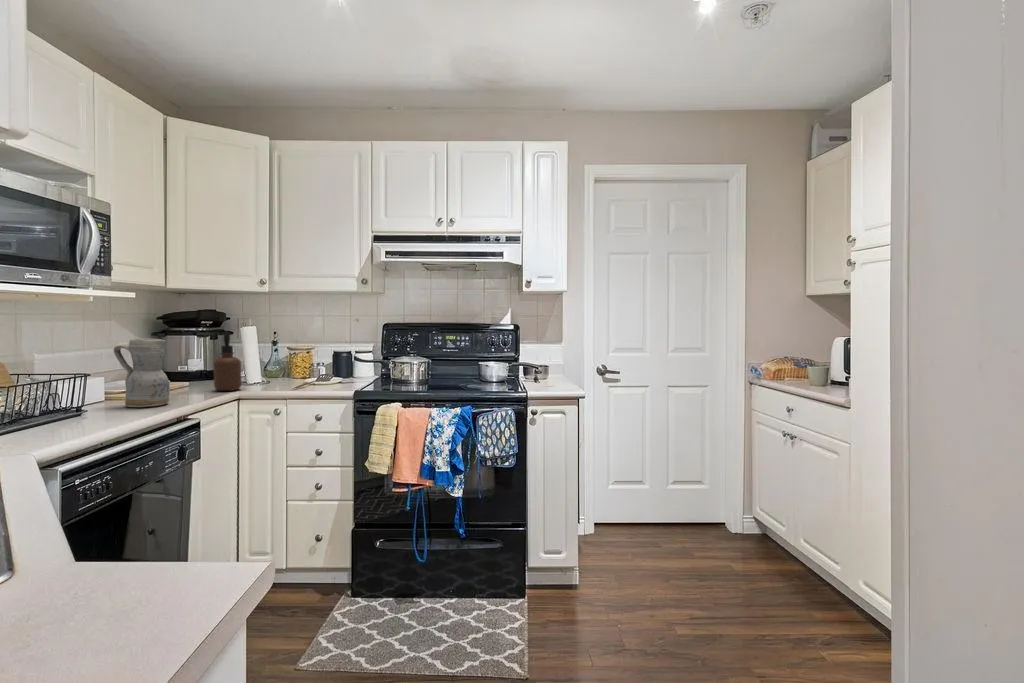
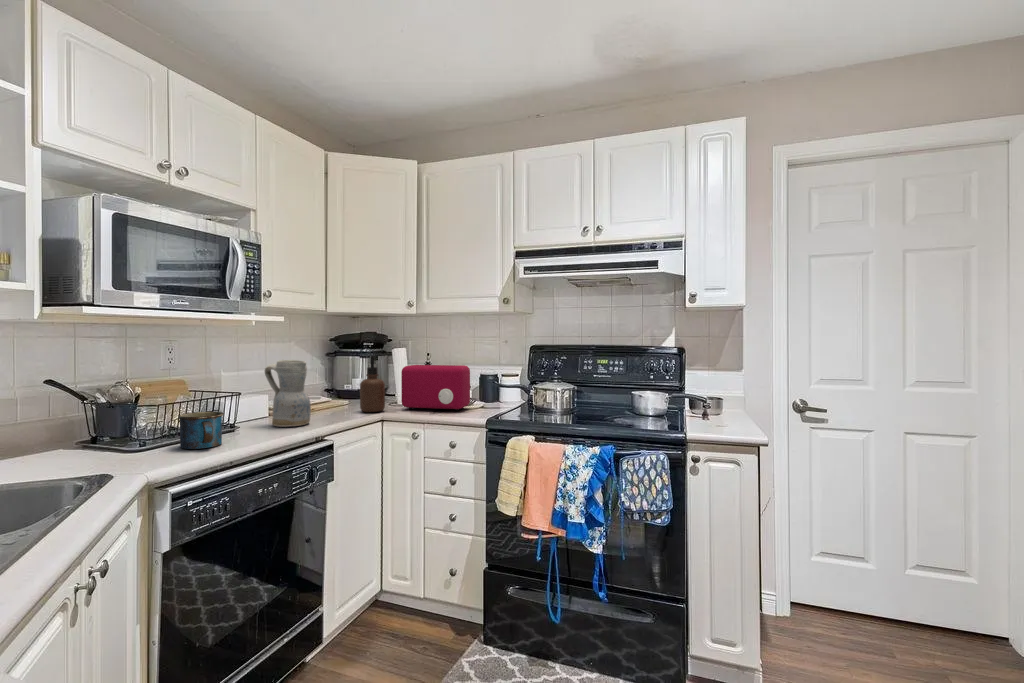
toaster: none [258,343,330,387] -> present [401,365,470,411]
mug: none [34,392,88,431] -> present [178,411,224,449]

